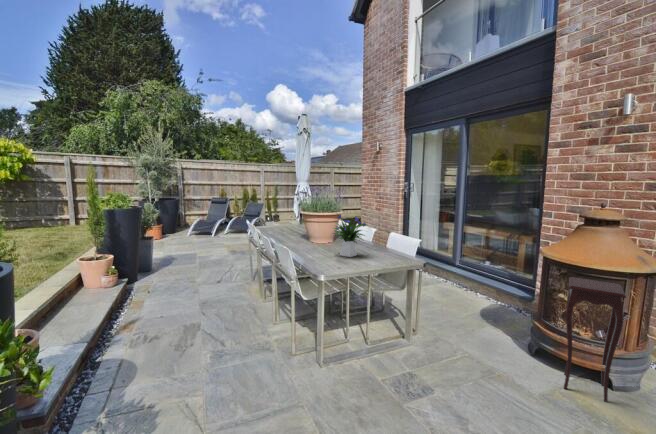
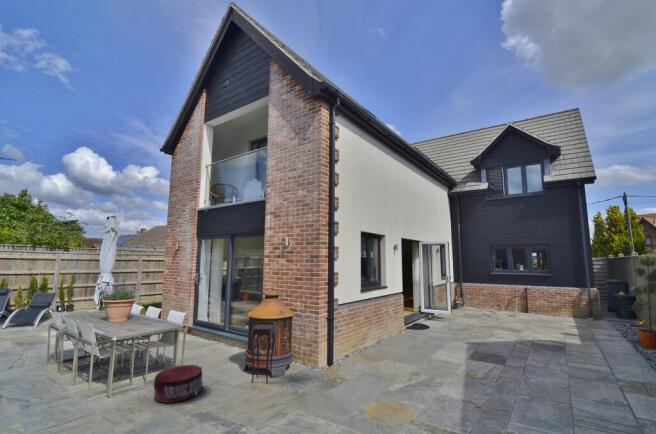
flower arrangement: present [334,215,366,257] -> none [120,301,151,330]
pouf: none [386,324,469,399] -> present [154,365,203,403]

